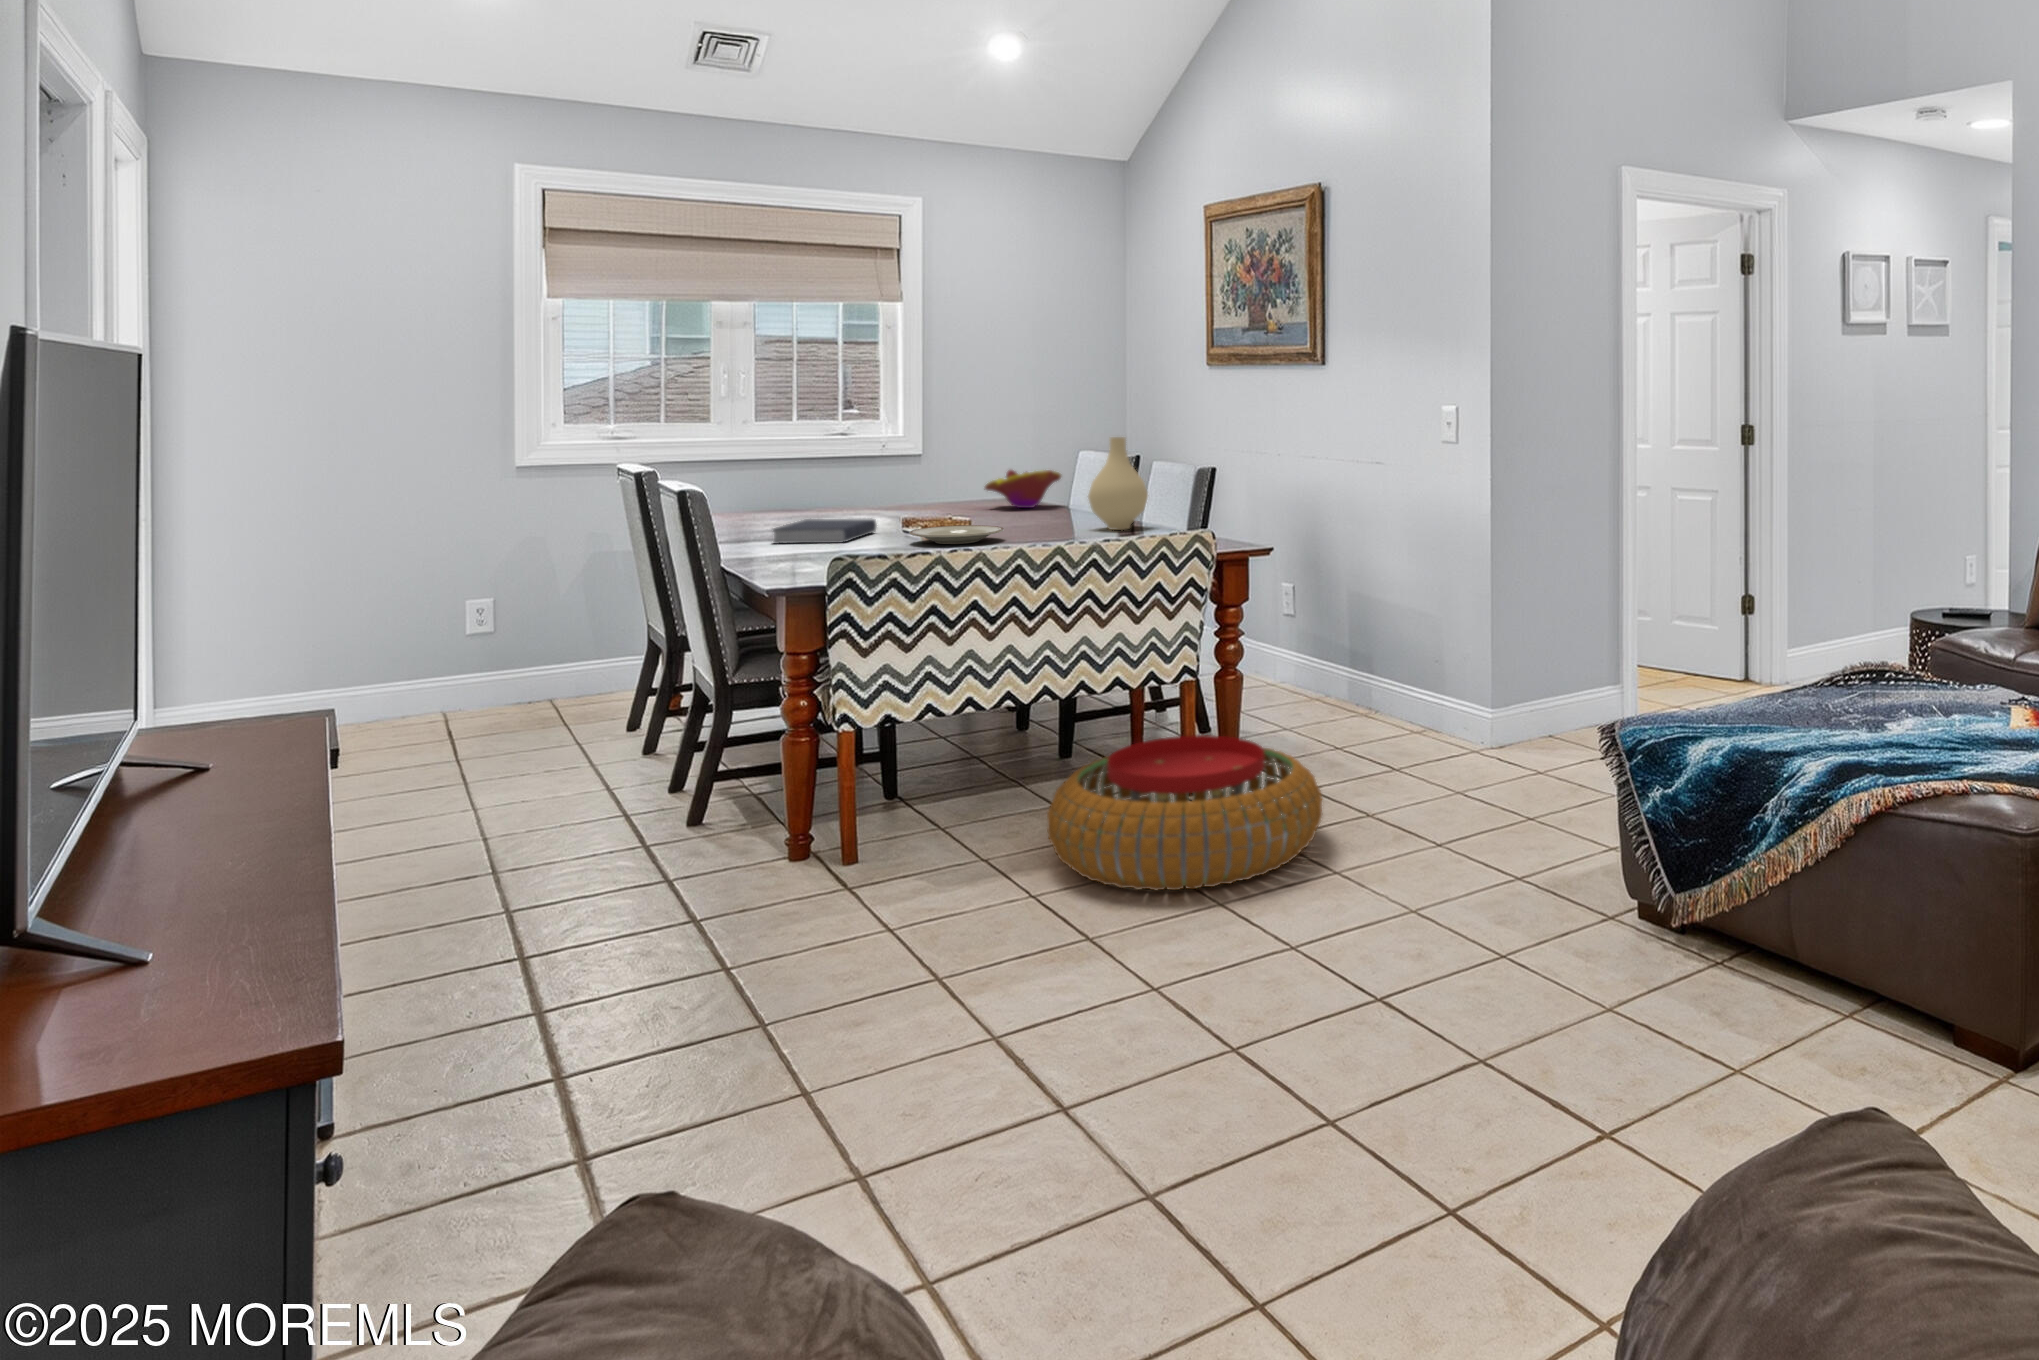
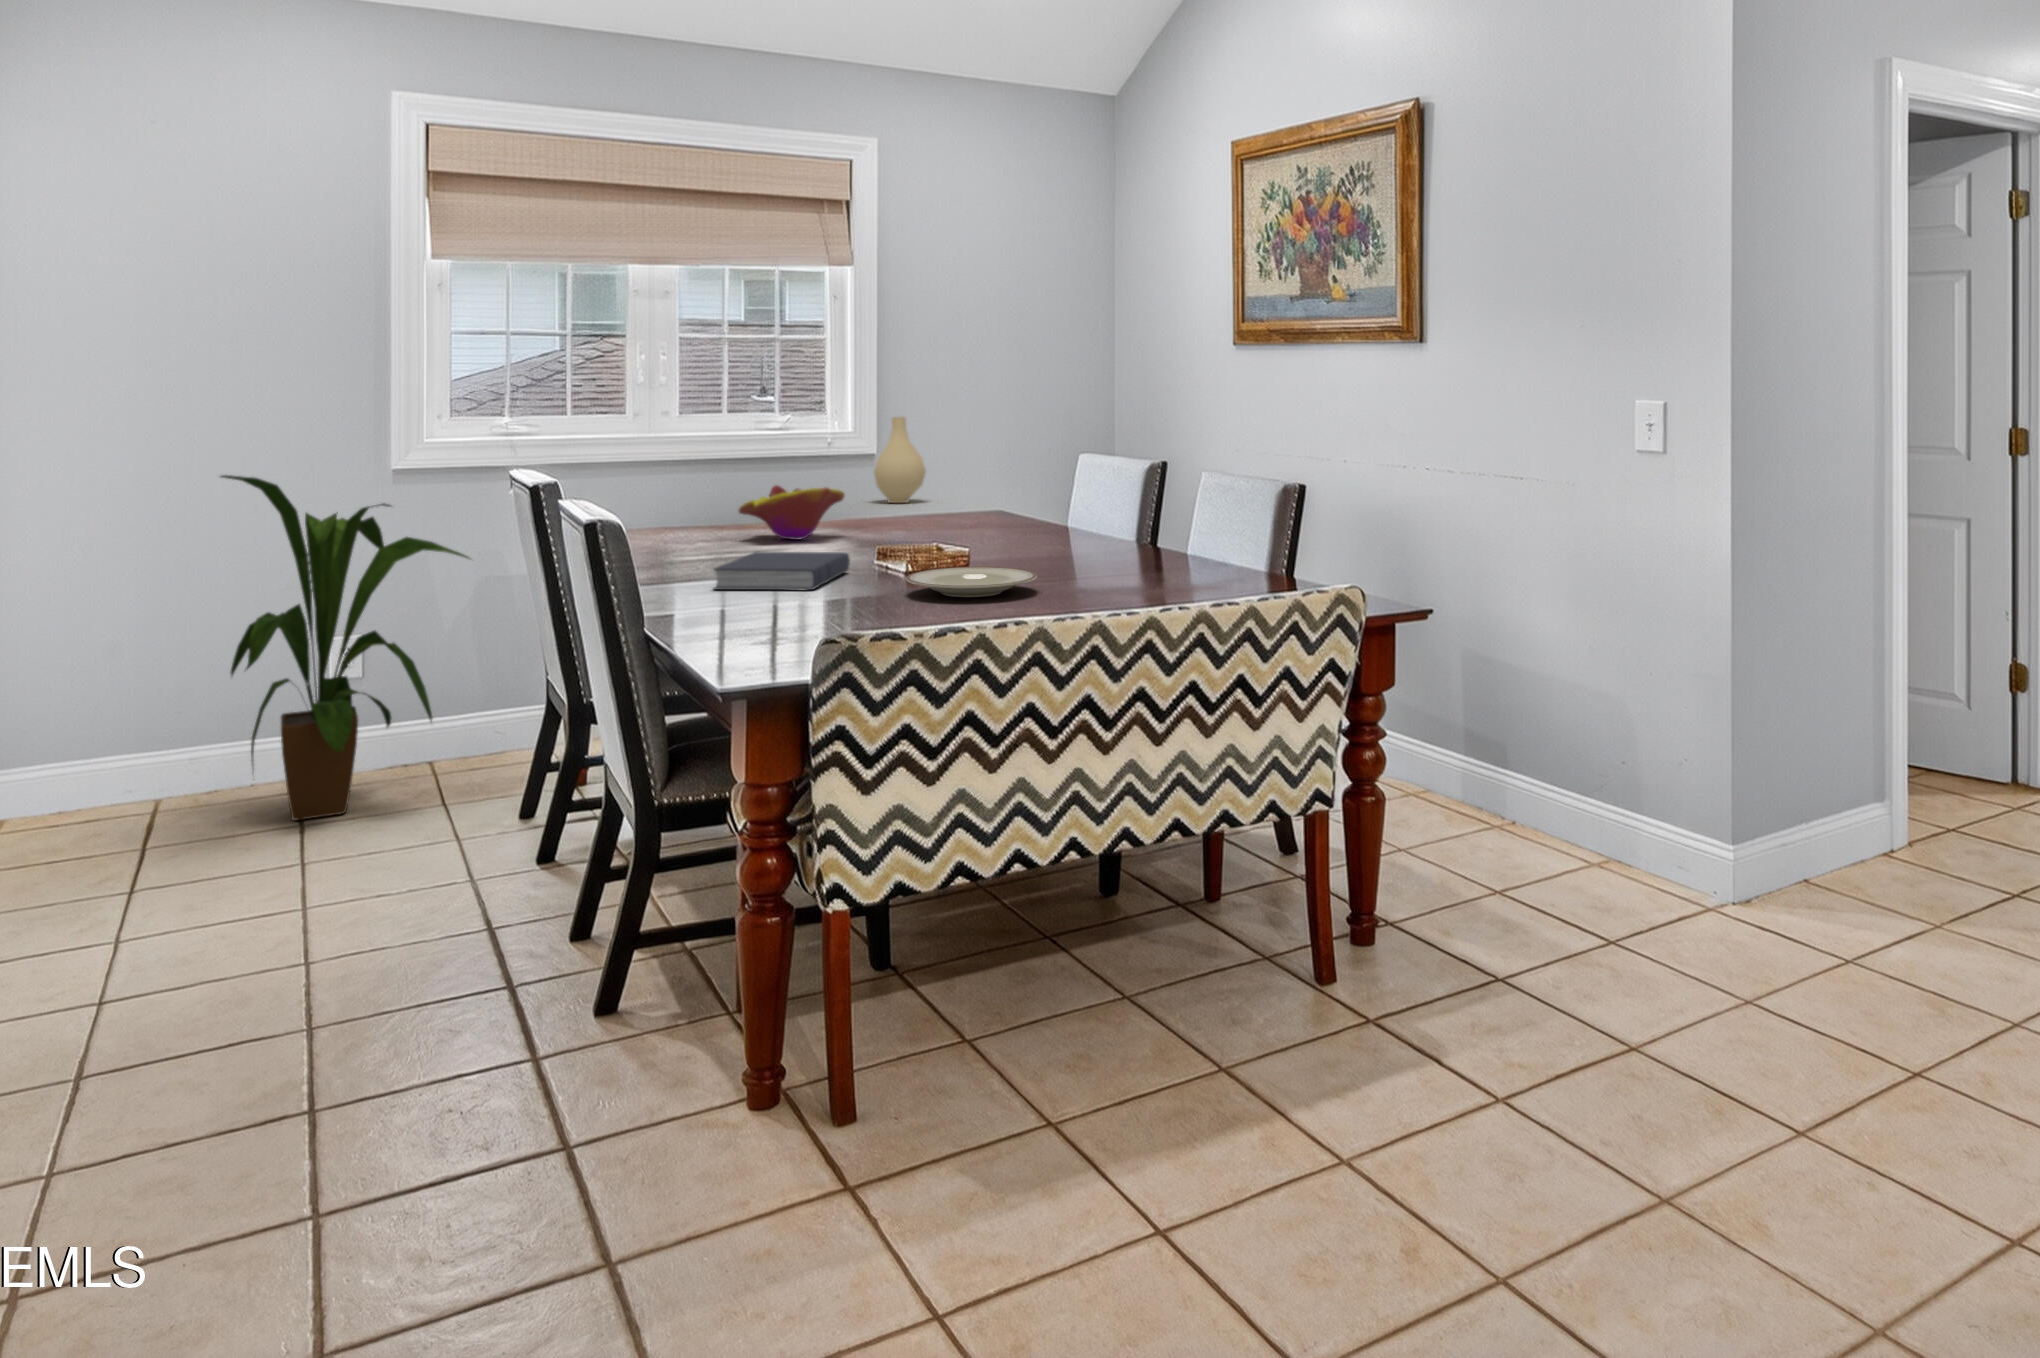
vase: present [1088,437,1148,530] -> present [874,417,926,503]
decorative bowl: present [985,470,1061,508] -> present [739,485,845,540]
house plant: none [379,471,587,733] -> present [221,475,469,820]
pouf: present [1047,735,1323,890] -> none [1156,926,1612,1251]

